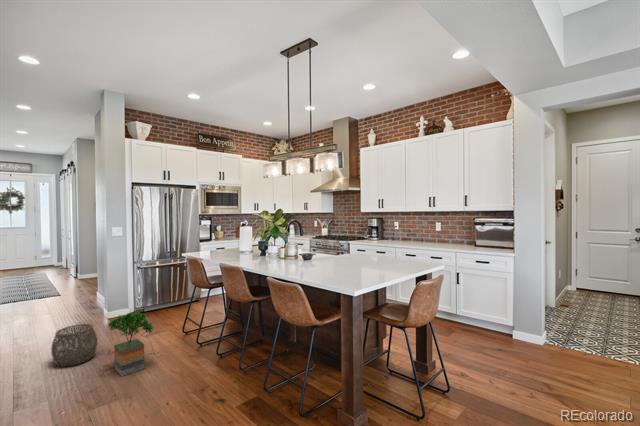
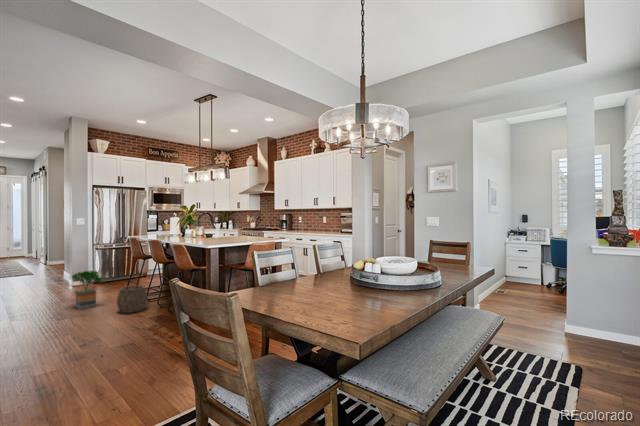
woven basket: present [51,324,98,367] -> present [117,285,147,313]

